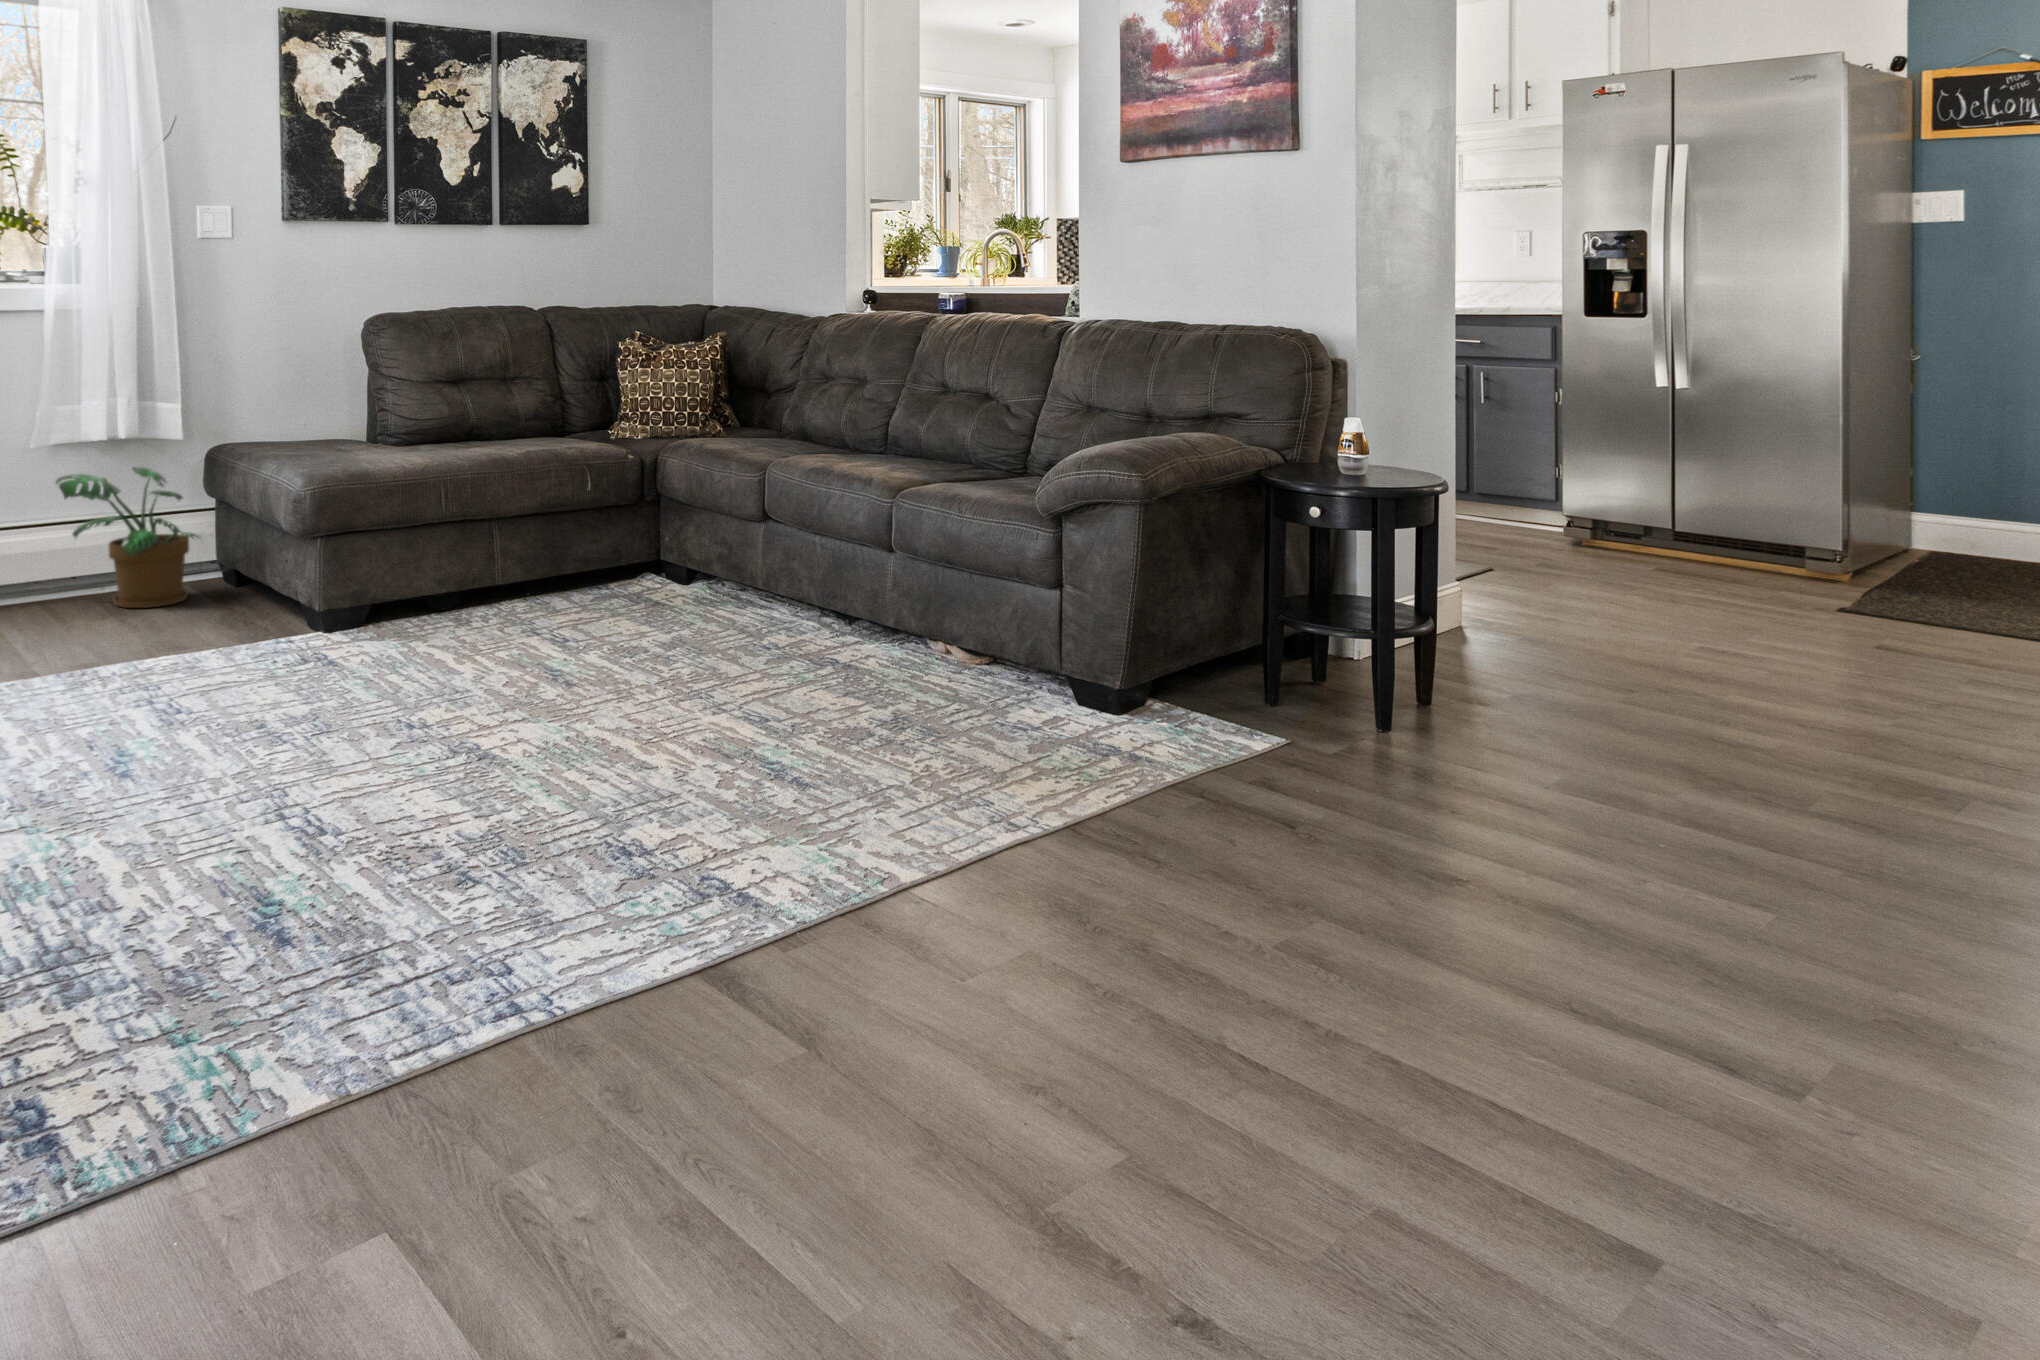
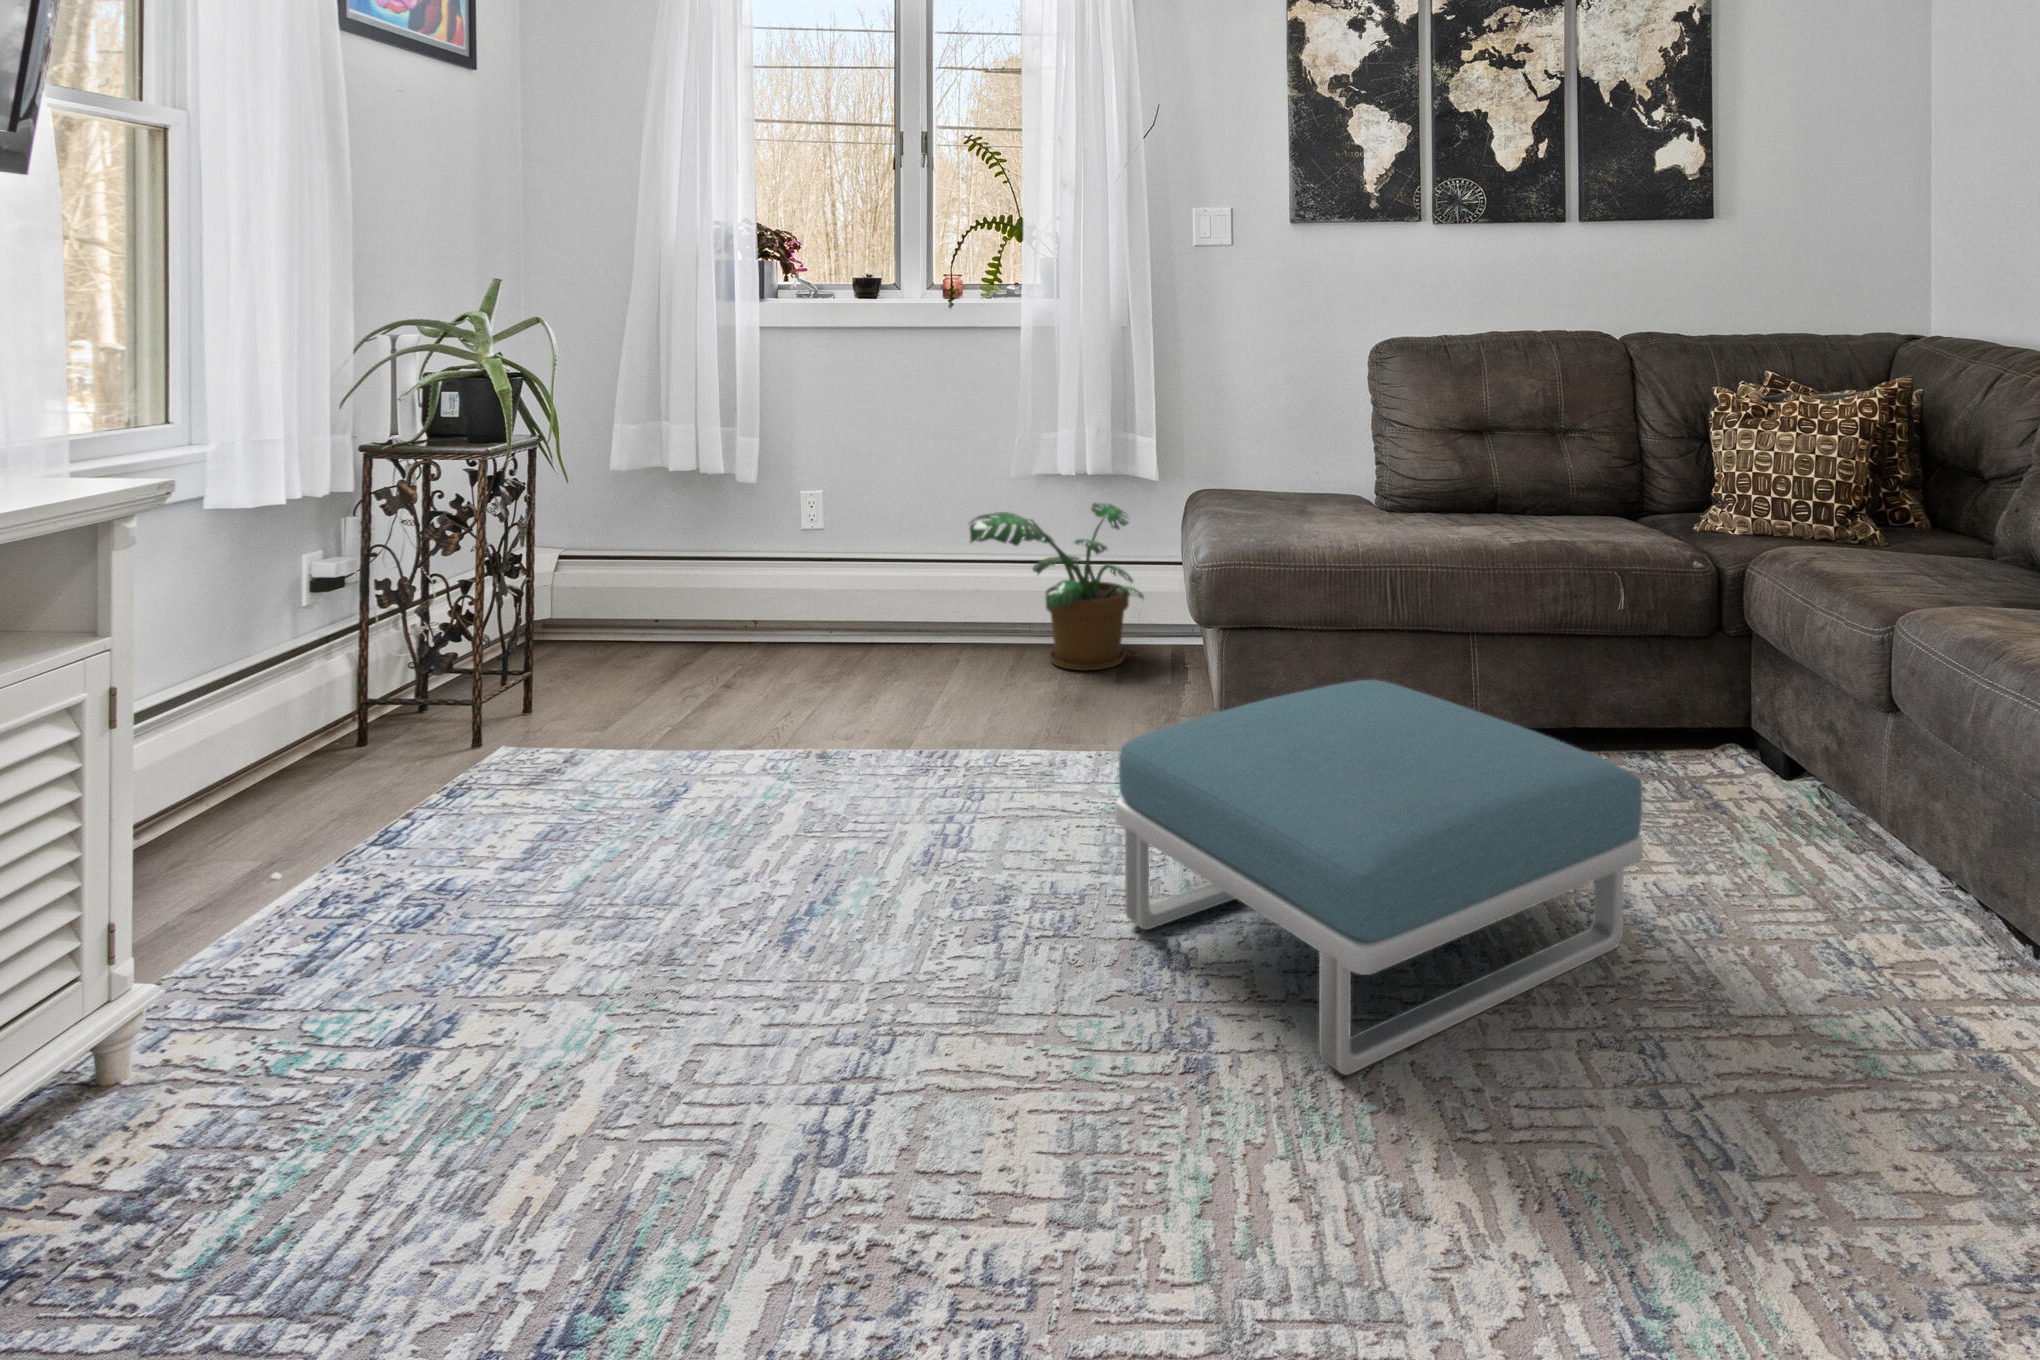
footstool: none [392,526,702,697] -> present [1115,680,1643,1075]

